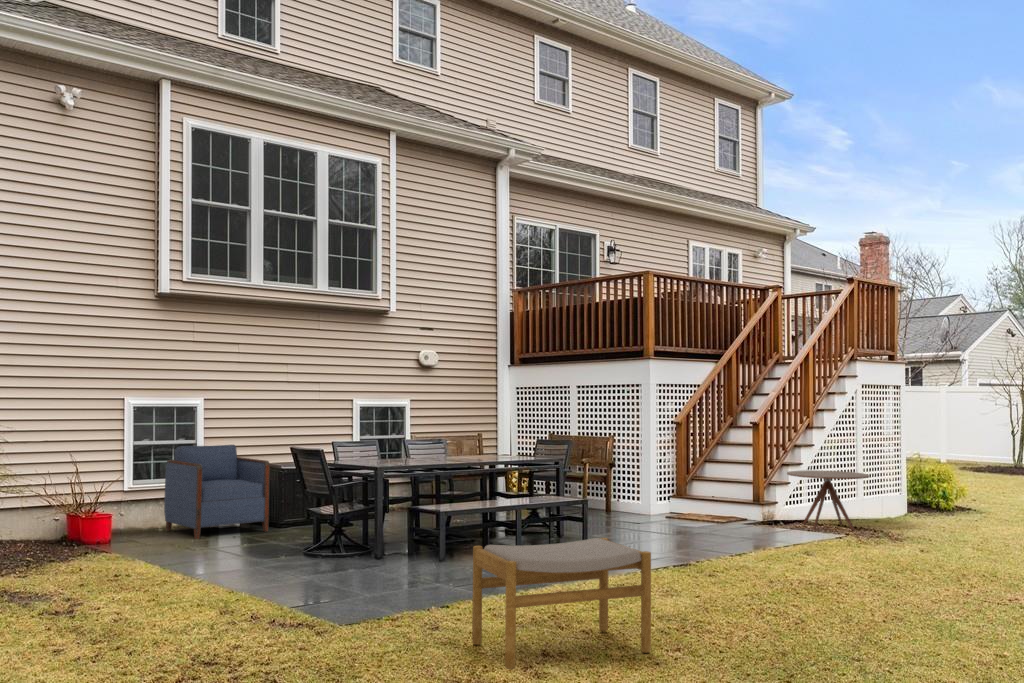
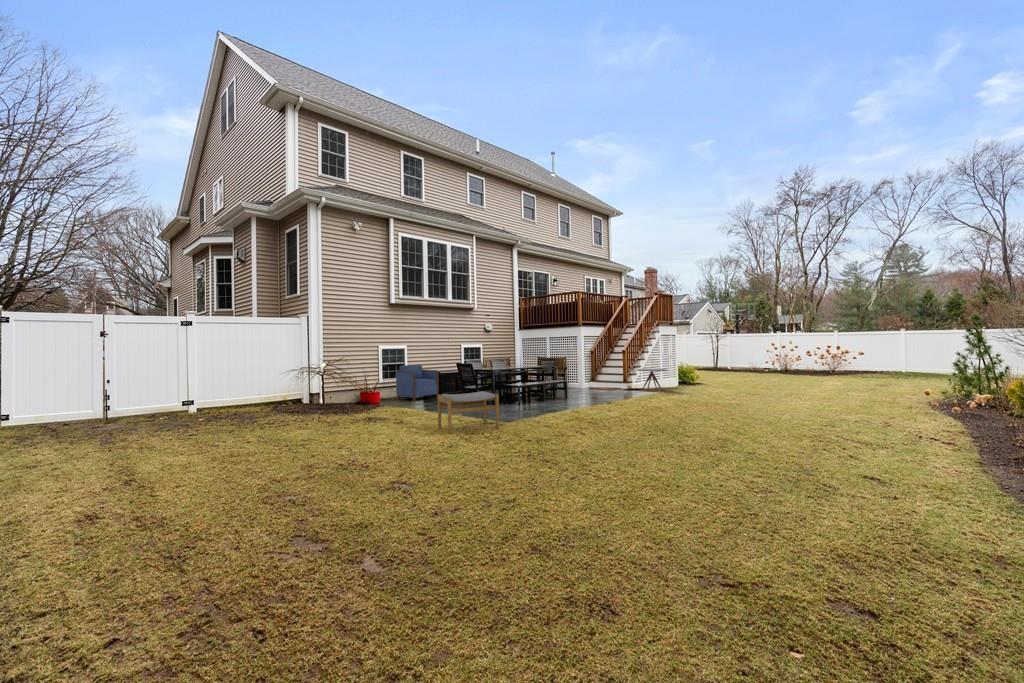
footstool: present [472,538,651,669] -> present [437,391,499,434]

